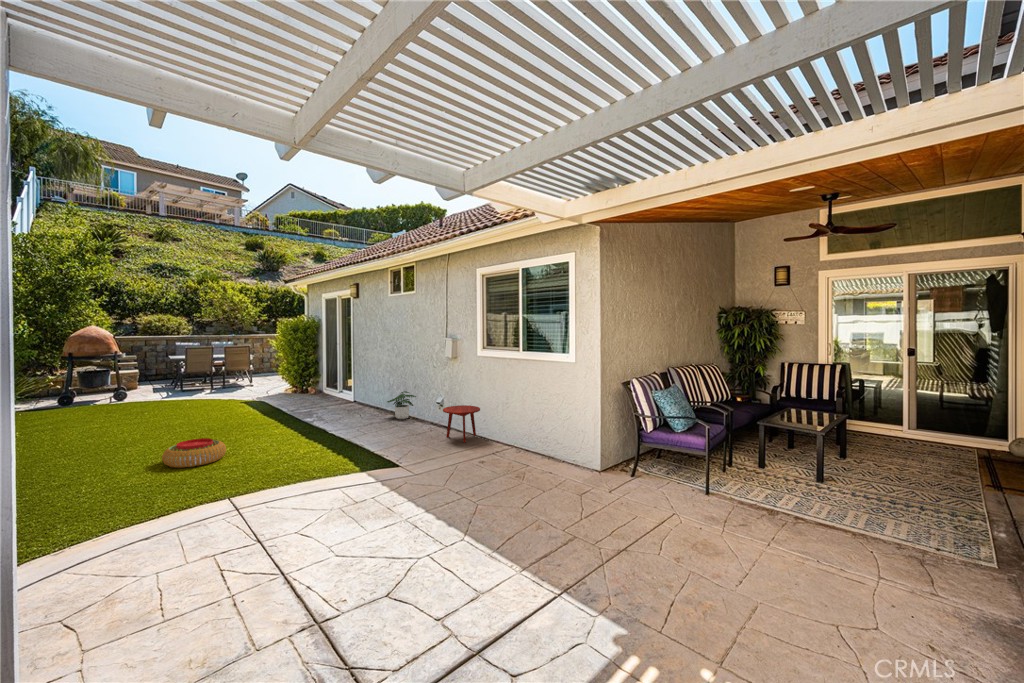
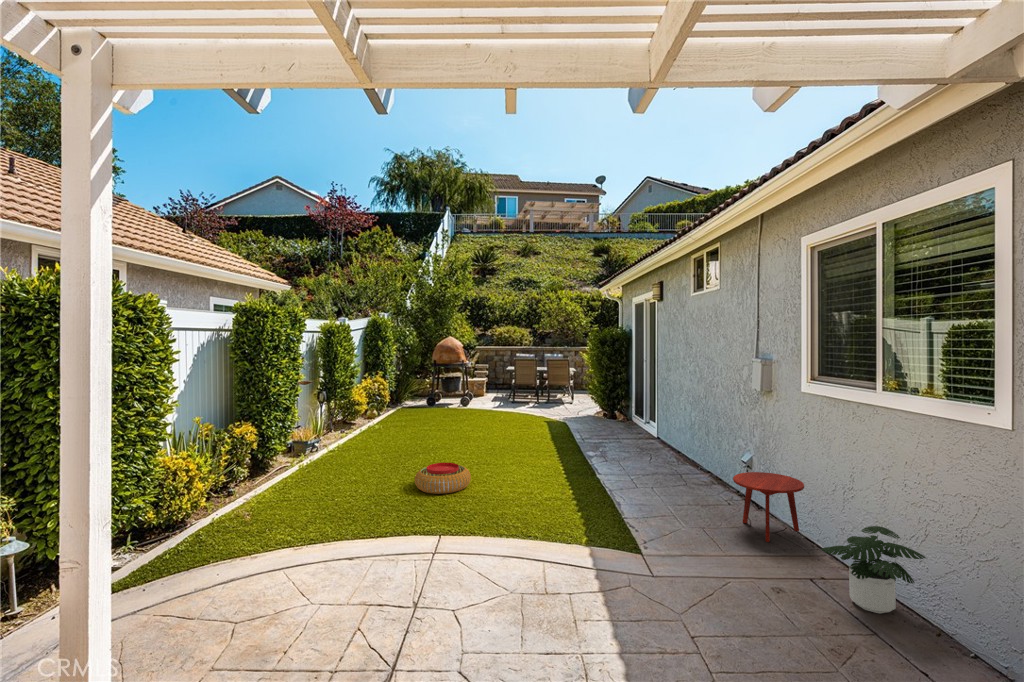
potted plant: present [387,391,416,419] -> present [821,526,926,613]

